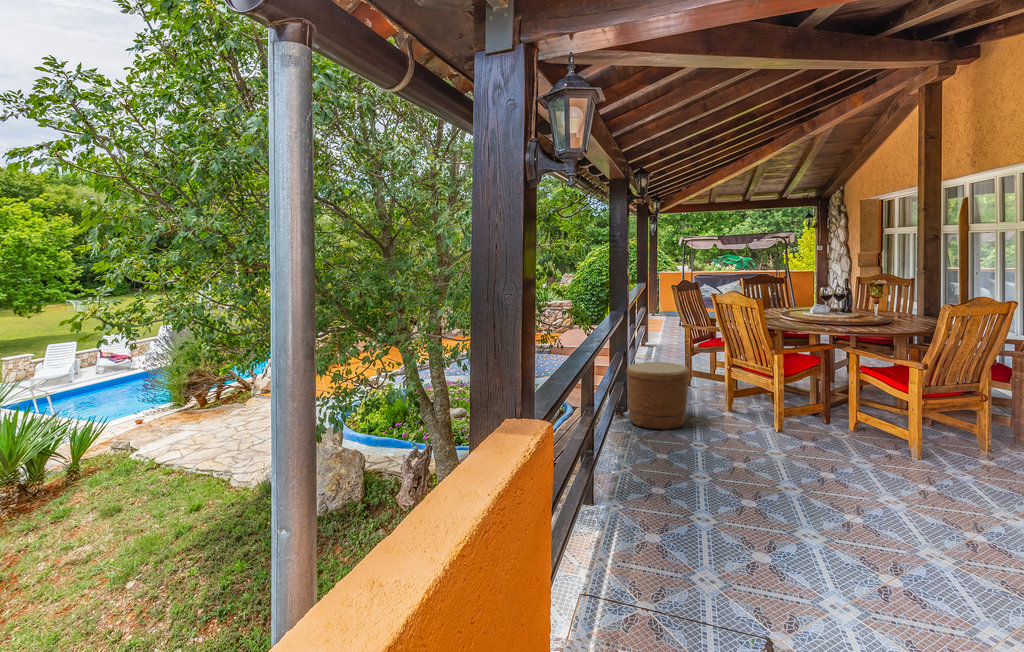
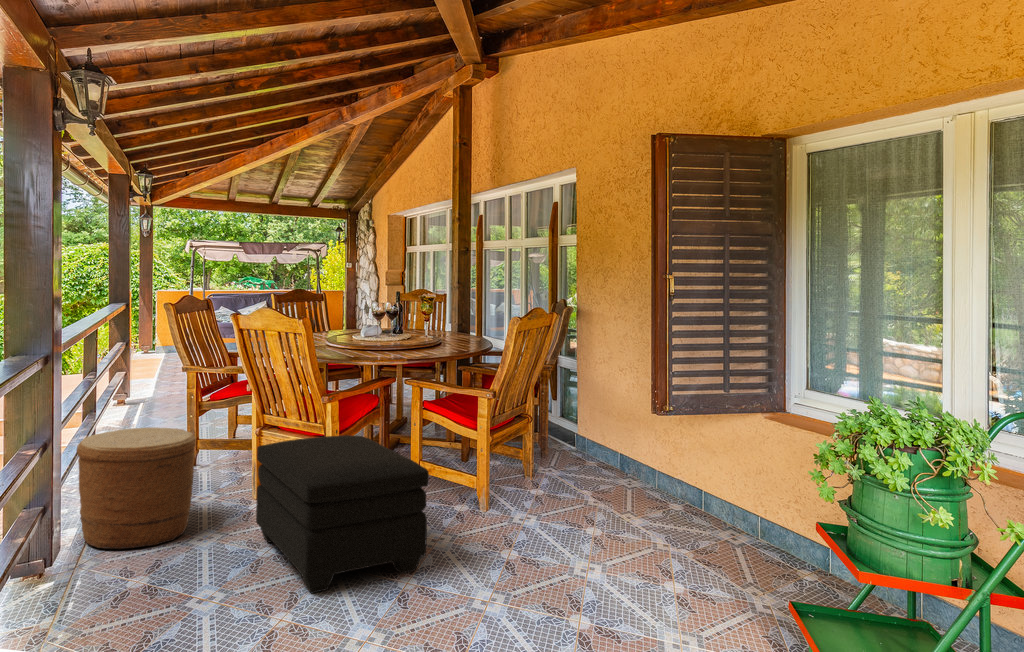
ottoman: none [725,377,849,477] -> present [256,435,429,593]

